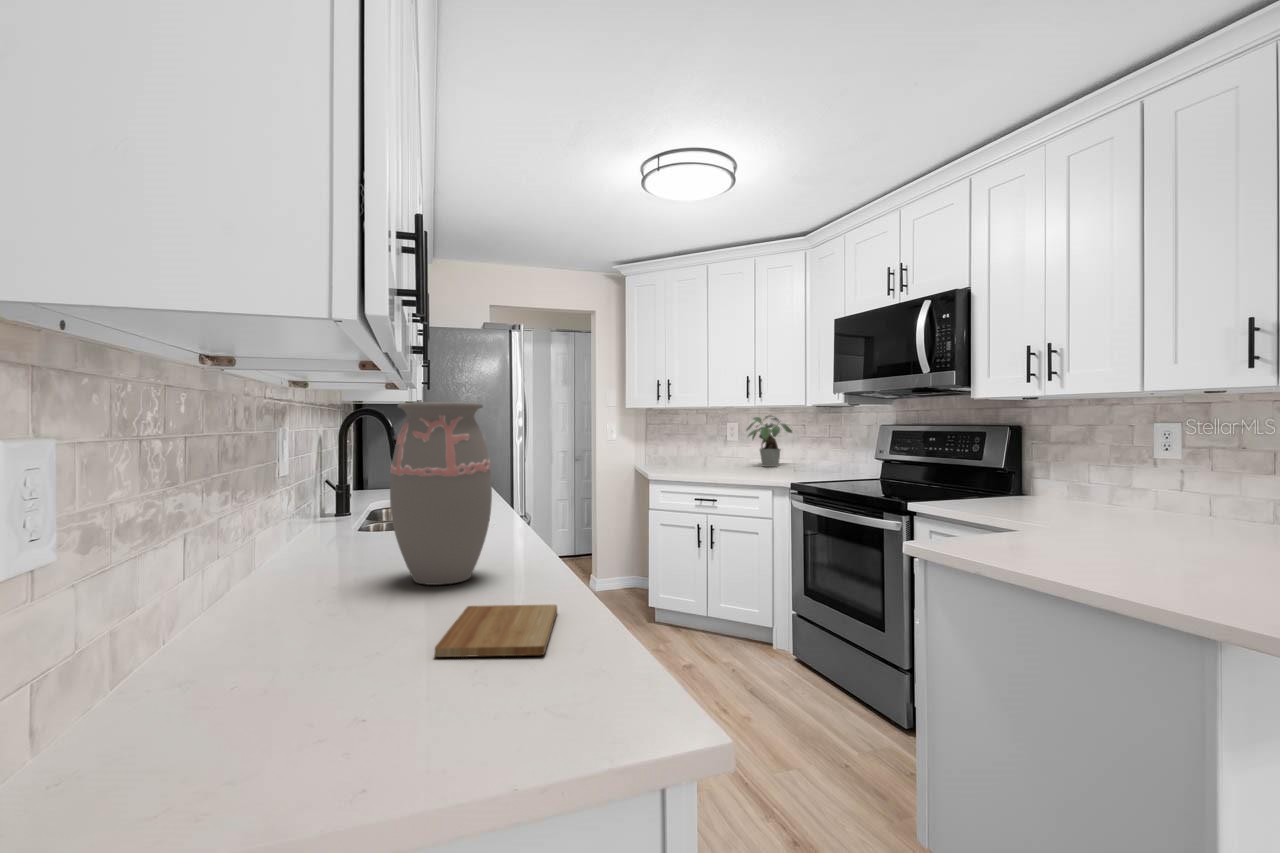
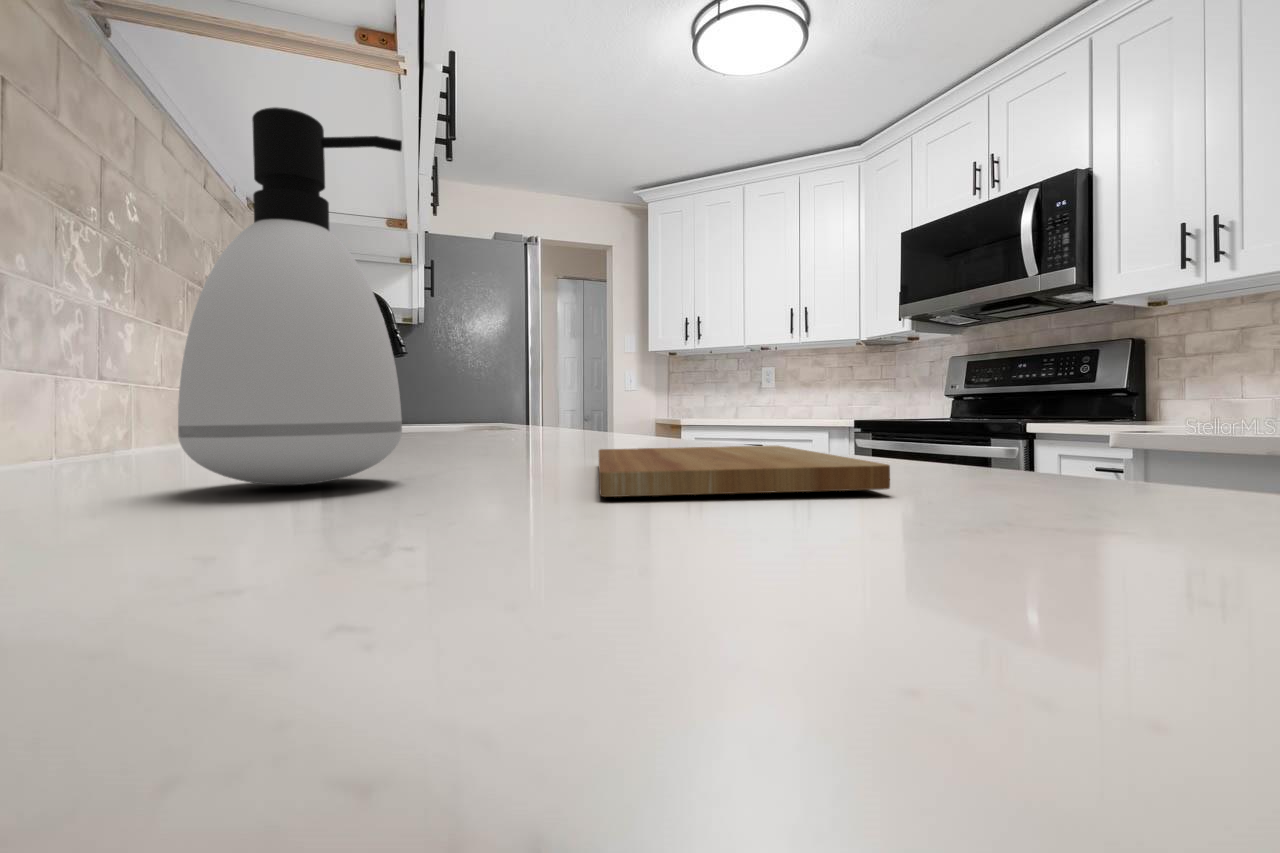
decorative vase: present [390,402,492,585] -> none [420,113,593,449]
potted plant: present [747,415,792,467] -> none [784,357,842,414]
soap dispenser: none [279,488,369,642] -> present [178,107,402,485]

